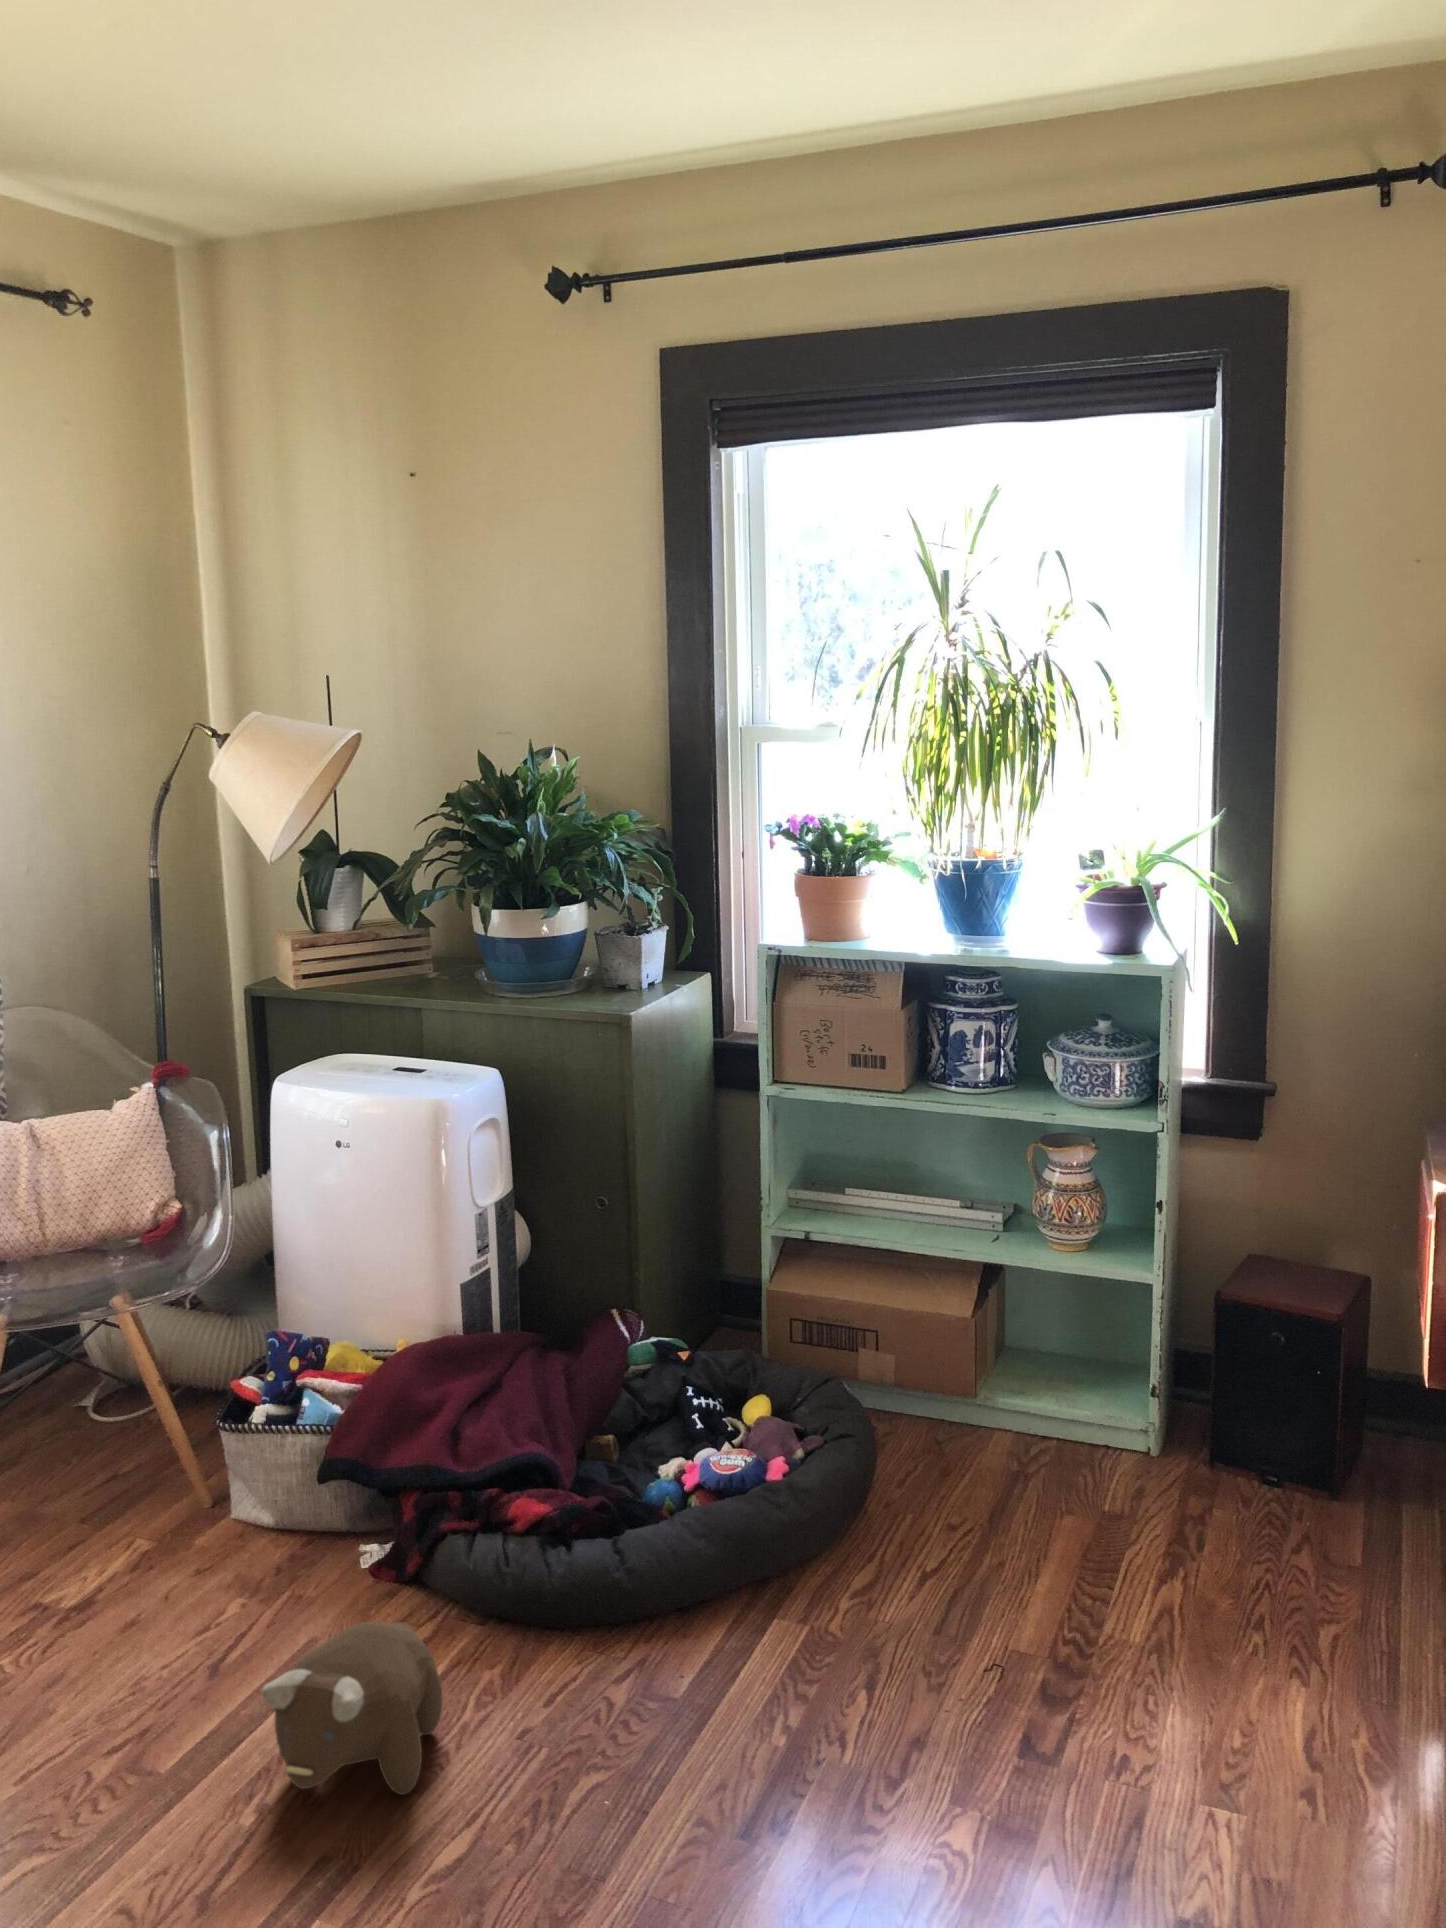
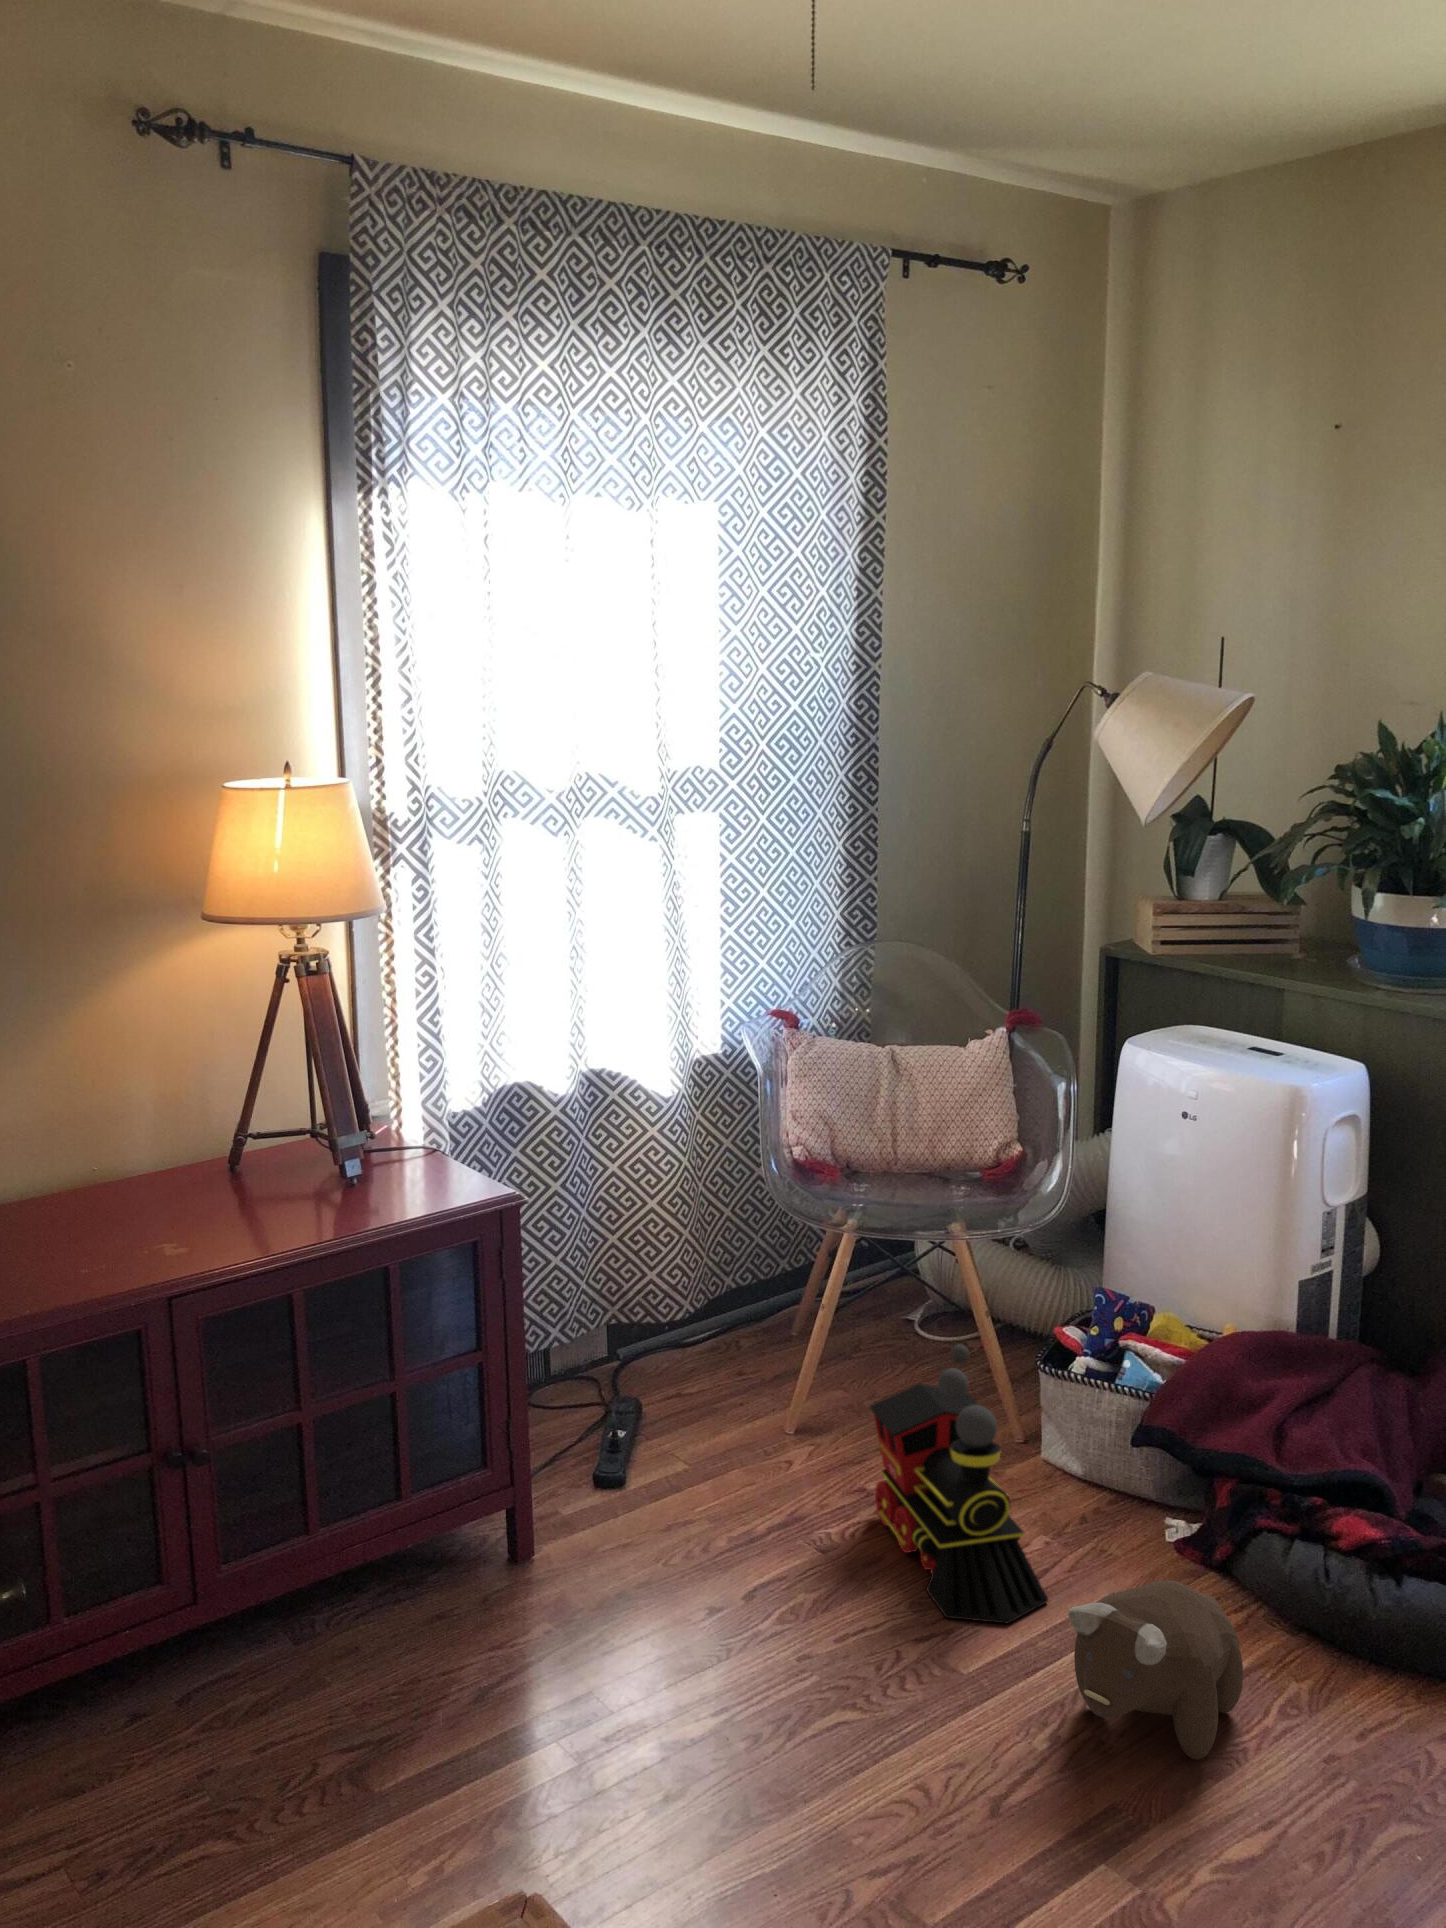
toy train: none [32,1429,247,1726] -> present [869,1344,1048,1623]

